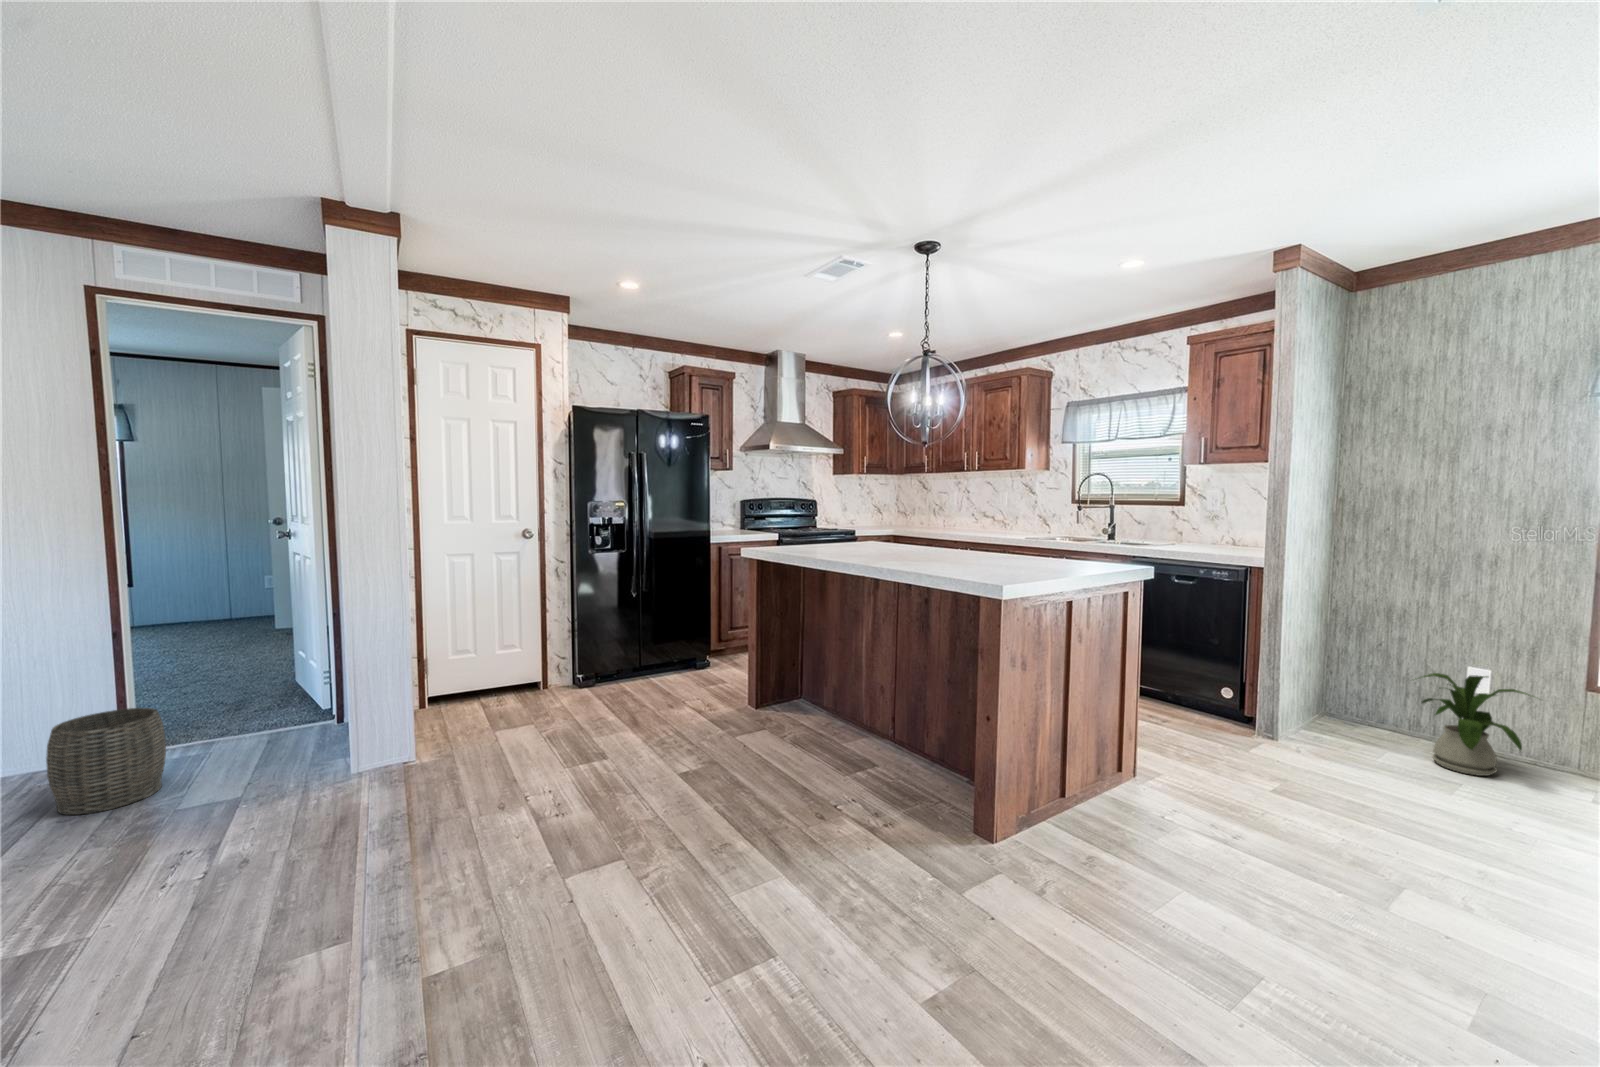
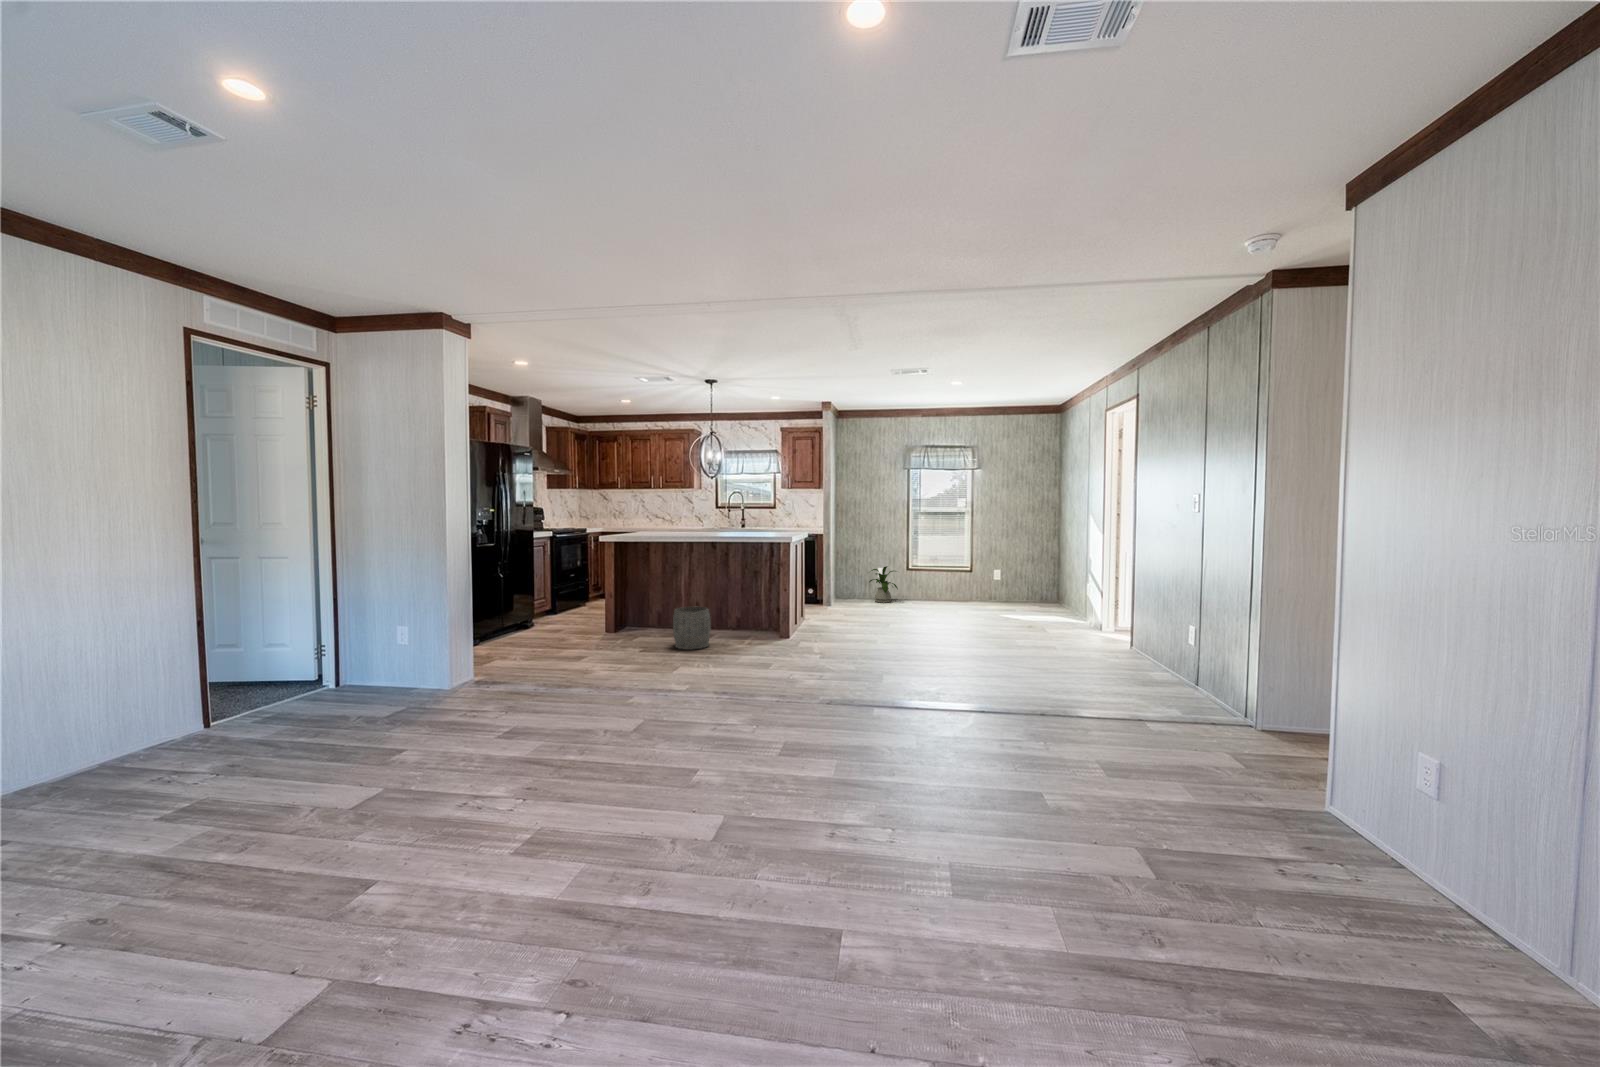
woven basket: present [46,708,166,815] -> present [673,607,711,650]

